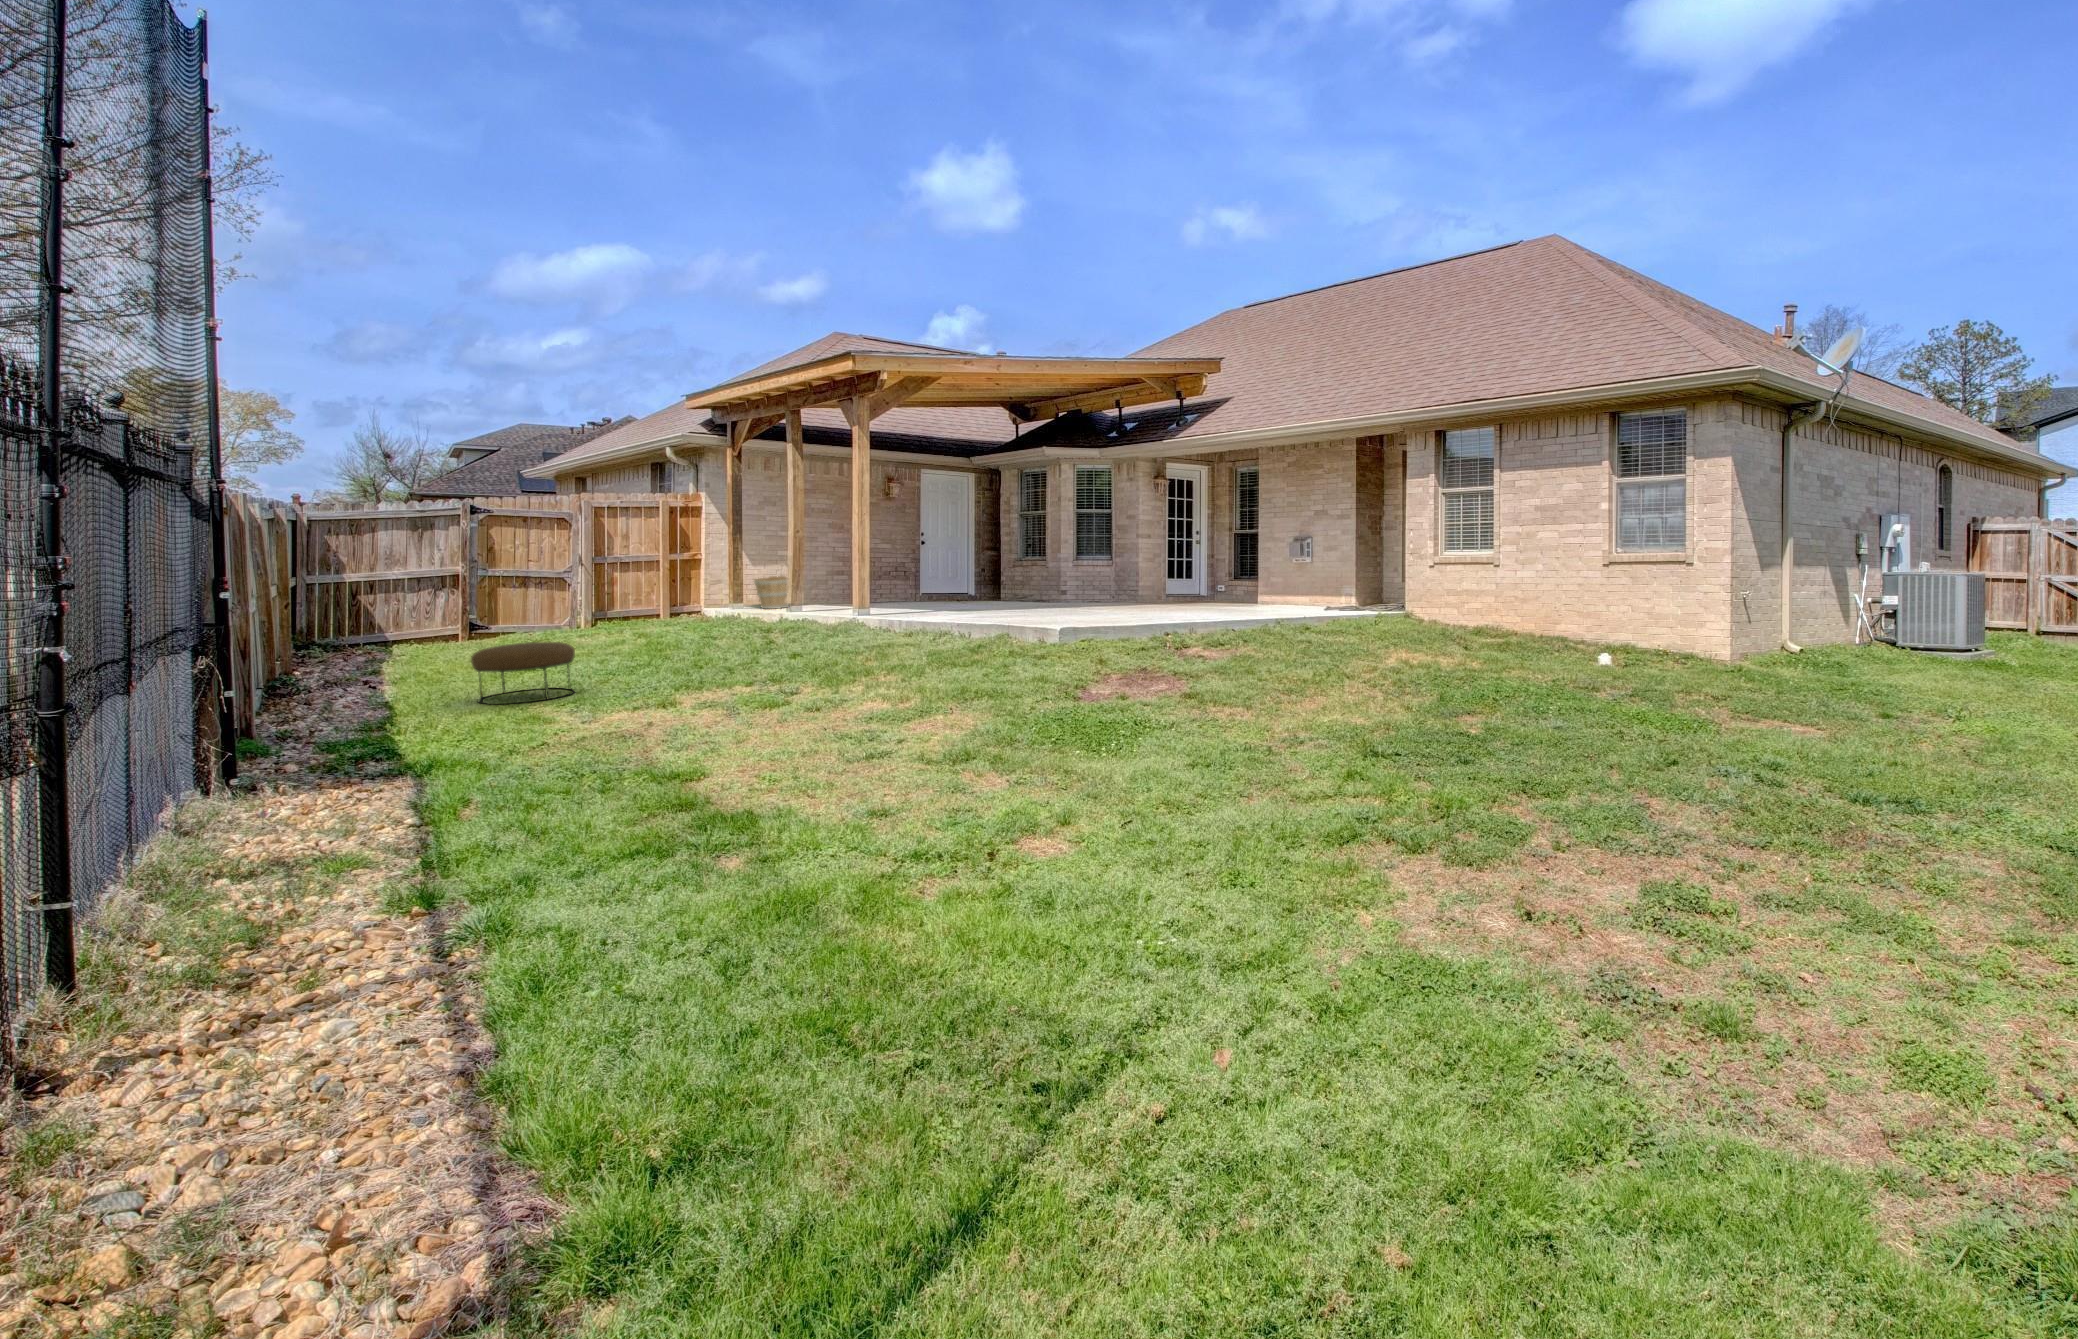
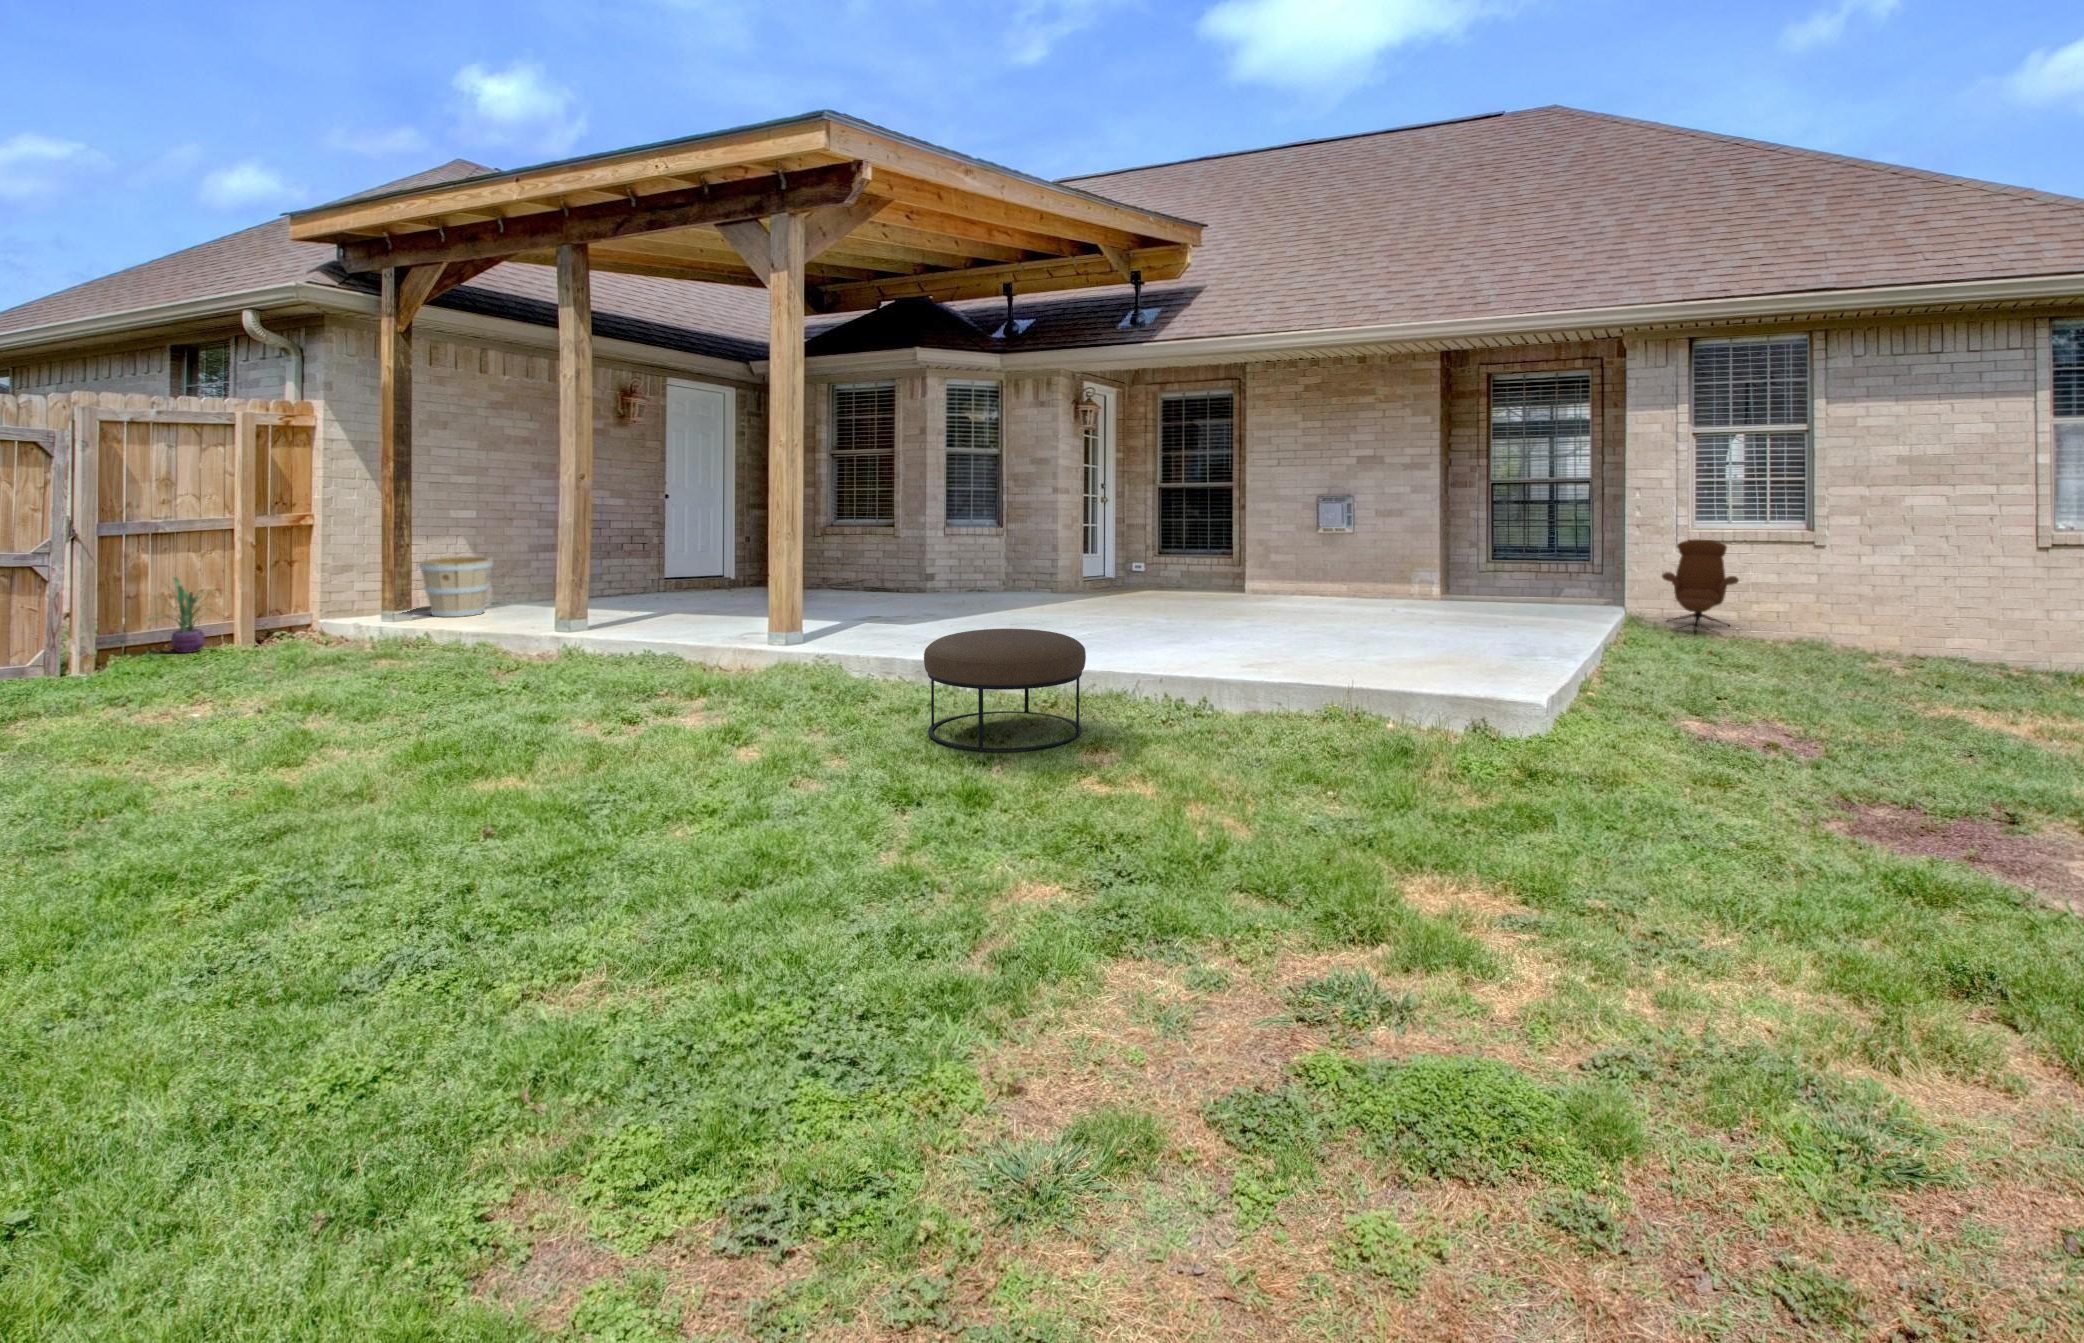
lounge chair: none [1422,565,1480,626] -> present [1662,540,1739,635]
decorative plant: none [606,585,647,622] -> present [148,577,224,653]
ottoman: present [471,642,575,705] -> present [924,629,1086,751]

